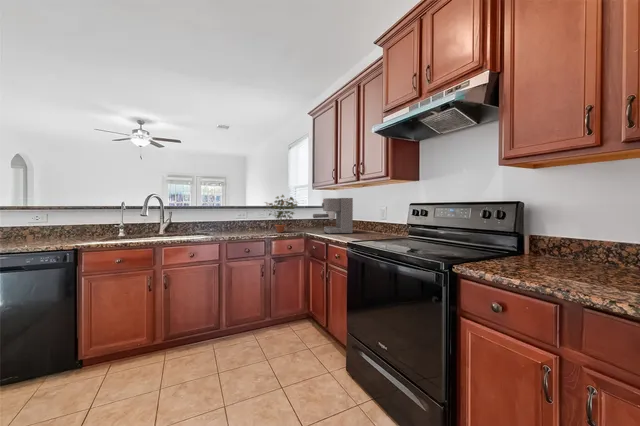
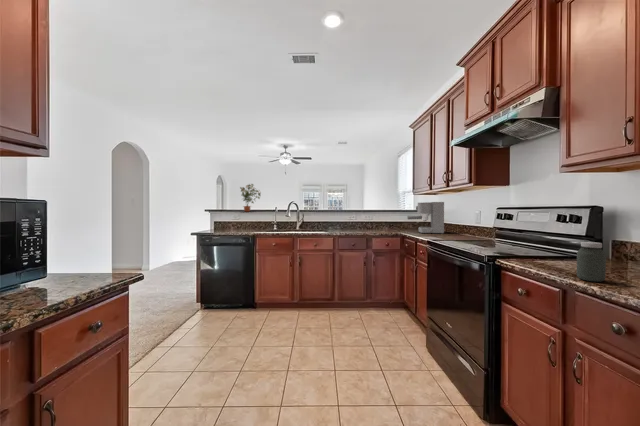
potted plant: present [265,195,297,233] -> present [240,184,260,212]
jar: none [552,238,583,283] -> present [577,242,606,282]

